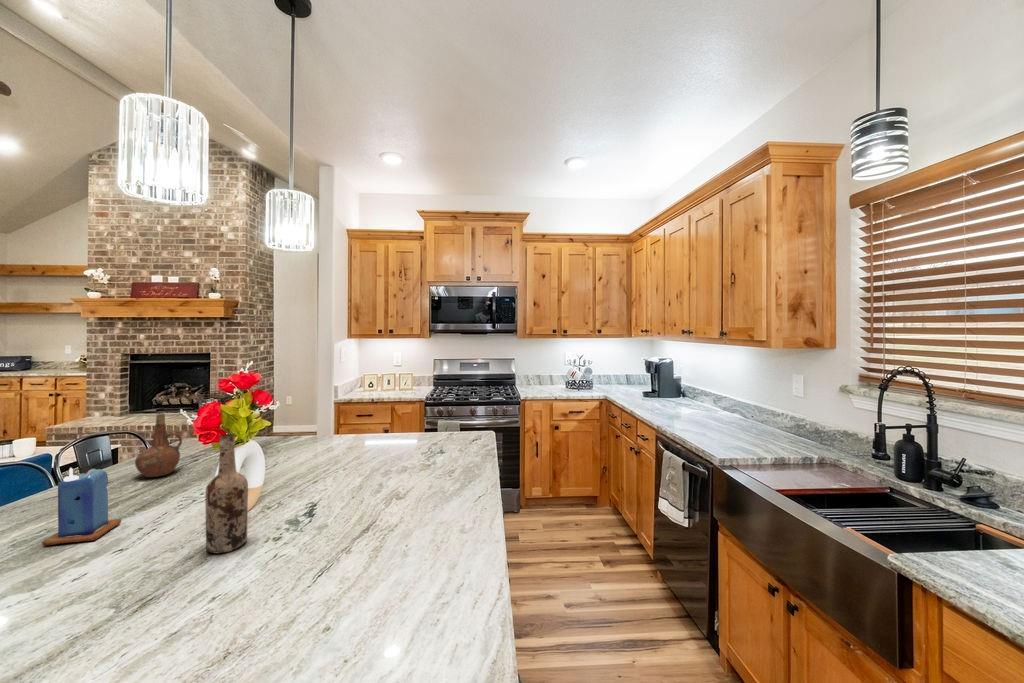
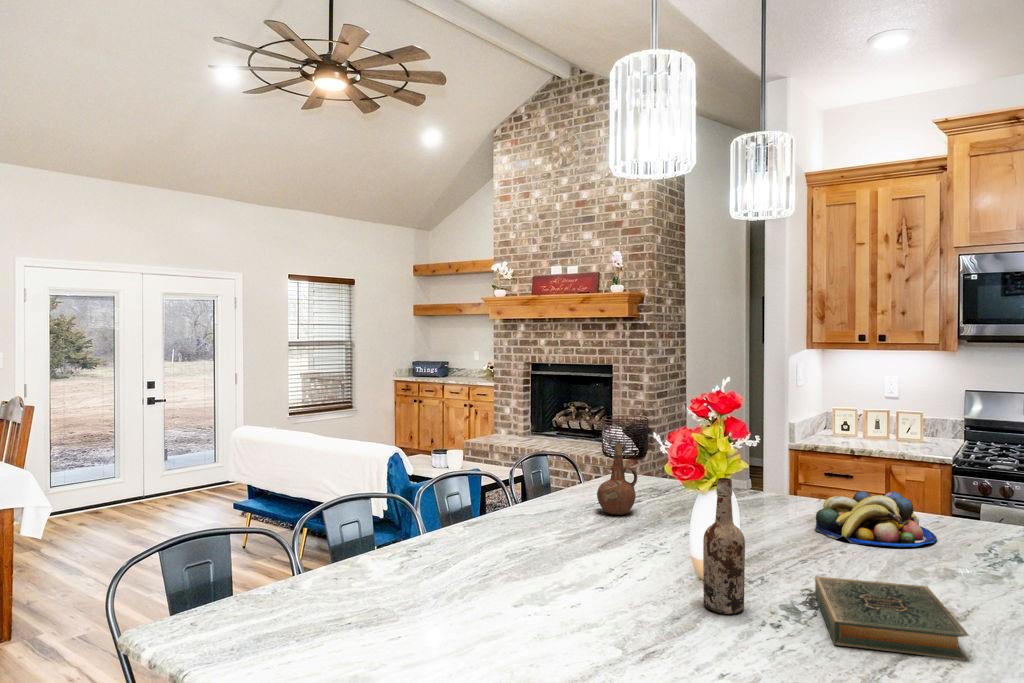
fruit bowl: none [333,422,408,461] -> present [815,491,937,547]
candle: present [42,468,121,545] -> none [558,490,609,566]
hardback book: none [315,484,409,552] -> present [815,576,969,660]

